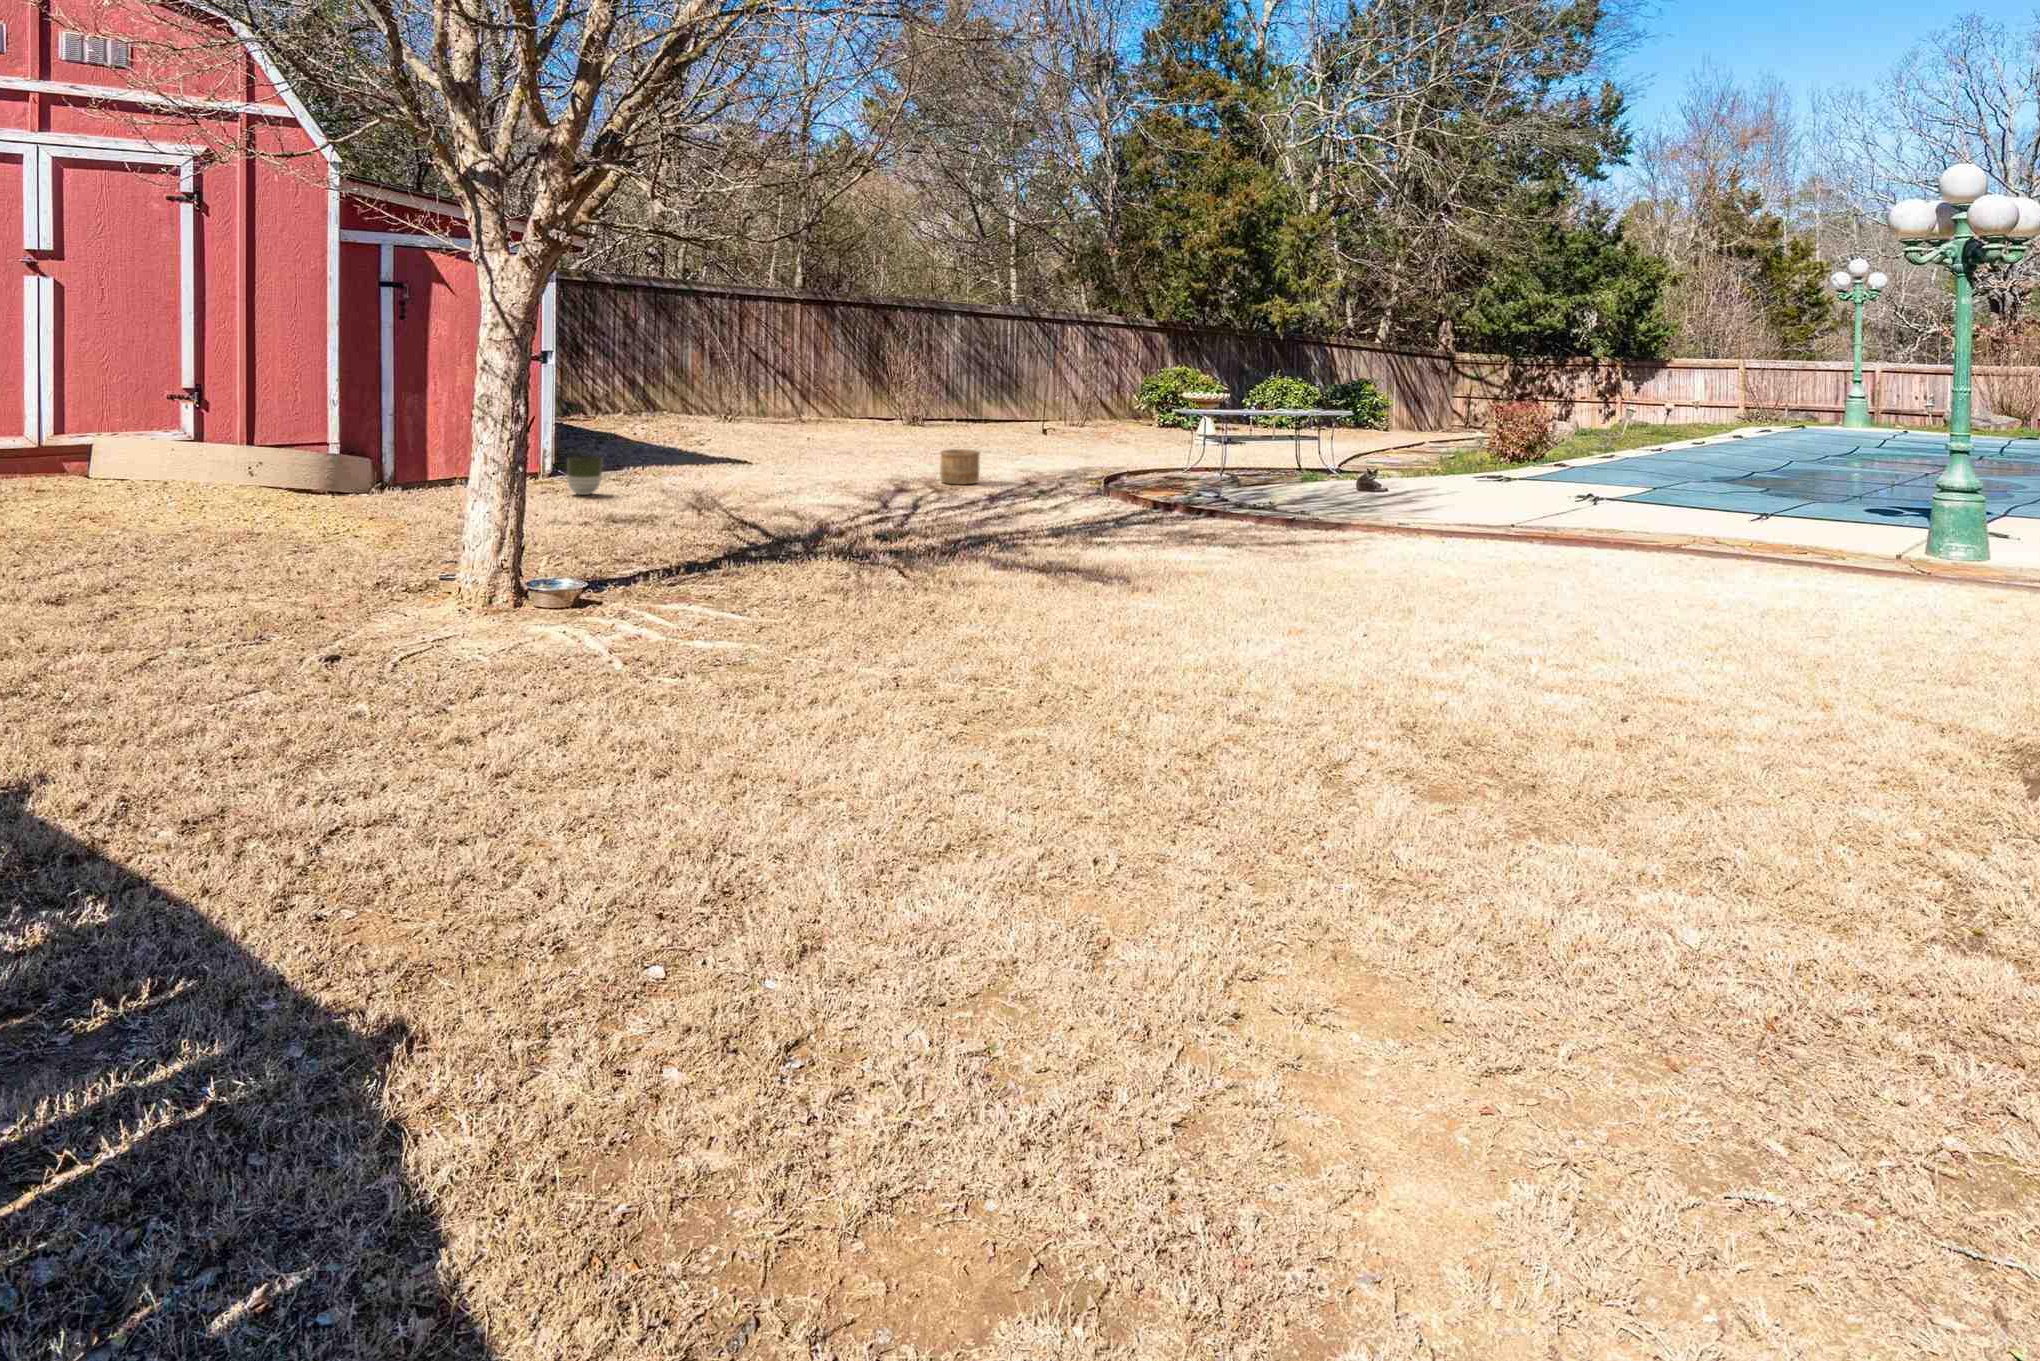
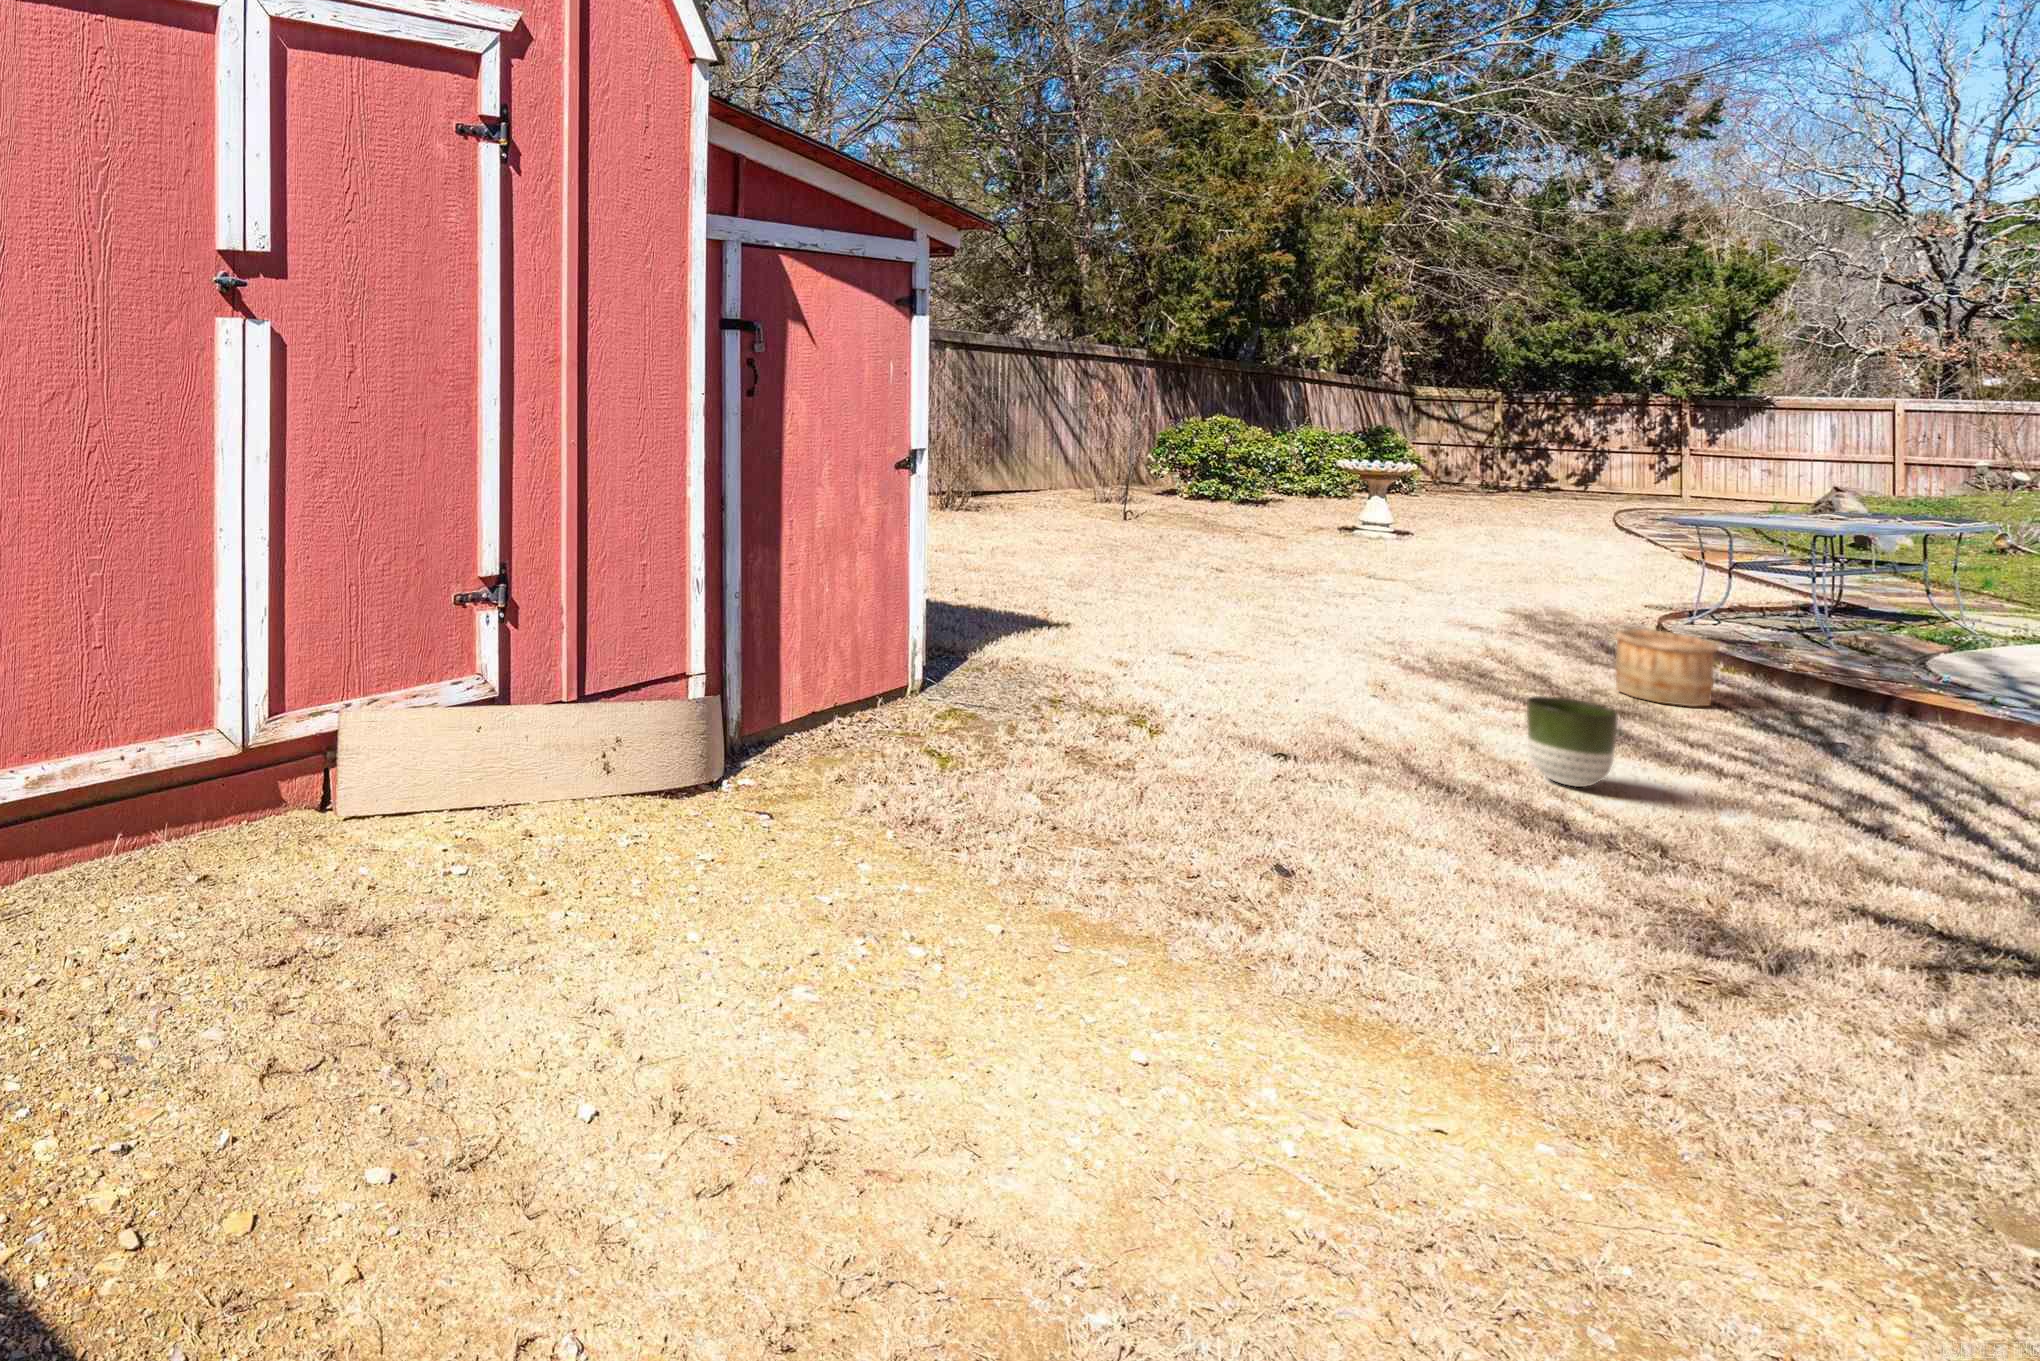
planter: present [567,456,603,495] -> present [1527,696,1618,787]

